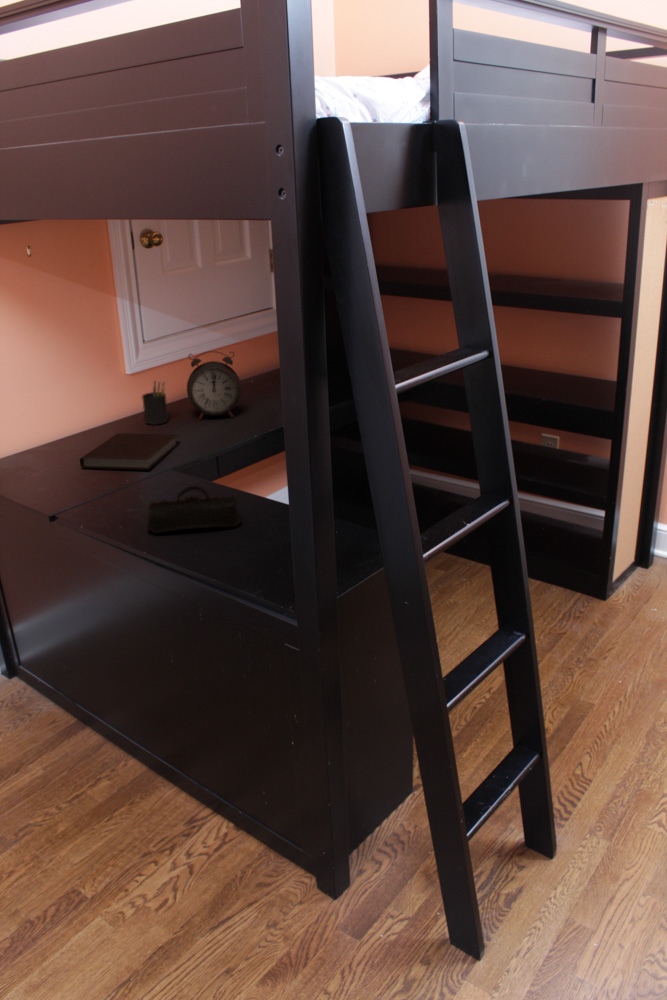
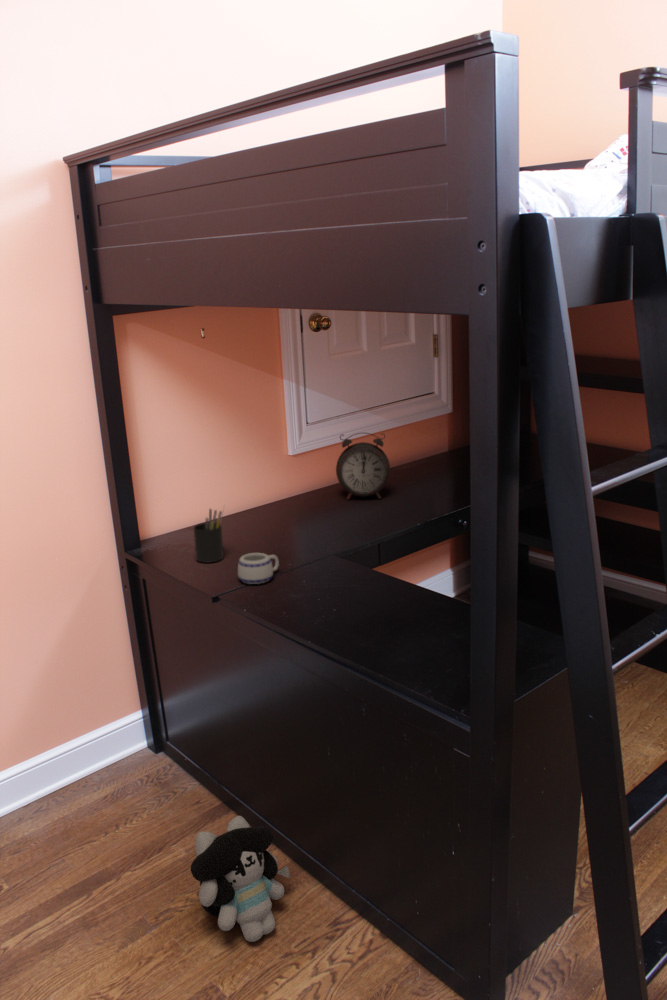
pen holder: present [142,382,168,425] -> present [194,509,224,563]
notebook: present [80,433,179,470] -> none [234,511,329,549]
mug: none [81,475,124,506] -> present [238,553,279,584]
pencil case: present [147,486,240,533] -> none [304,569,398,616]
plush toy: none [45,732,148,847] -> present [191,816,289,942]

